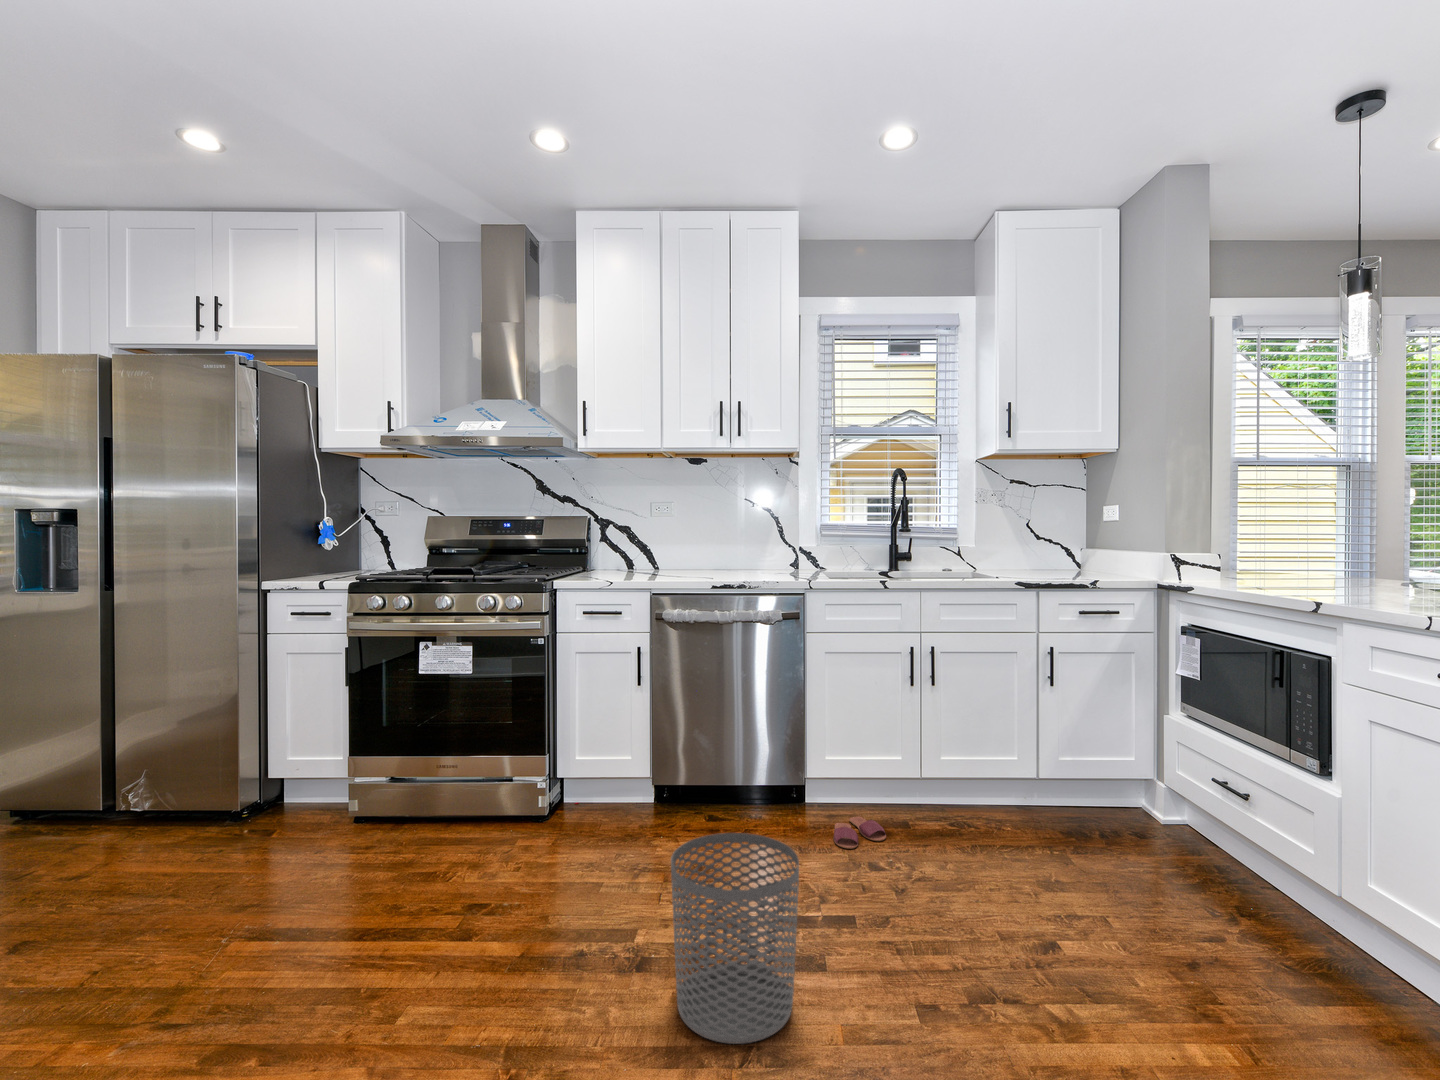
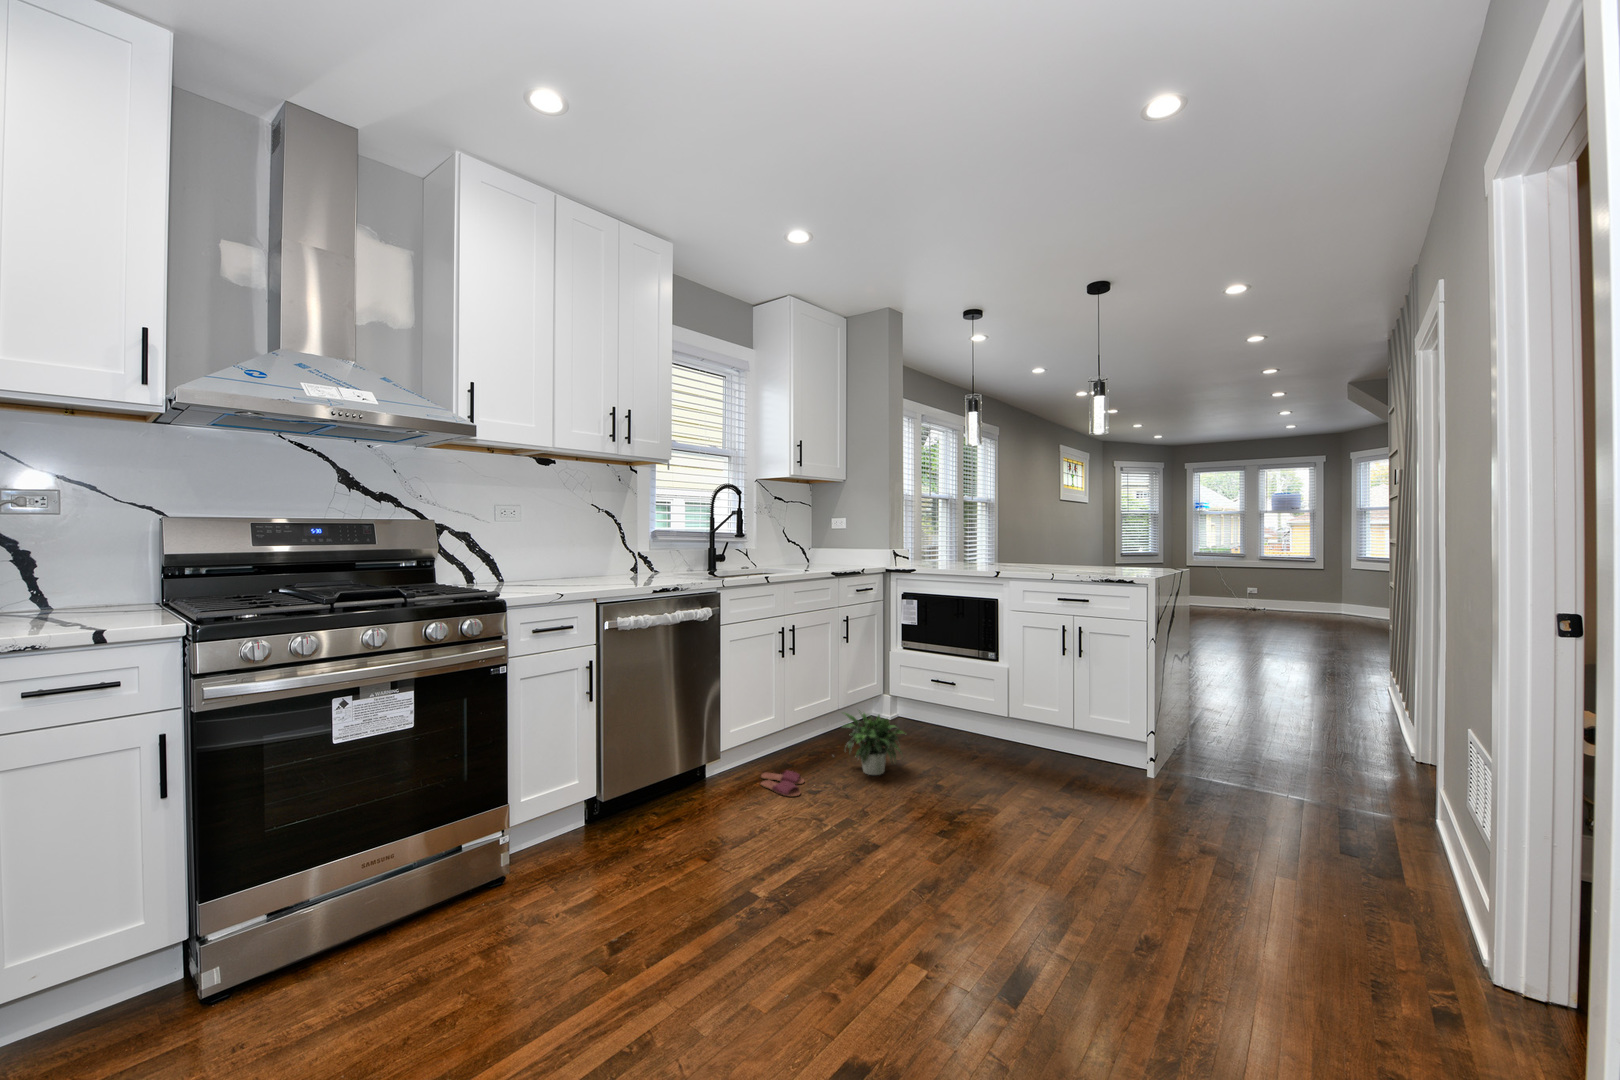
potted plant: none [937,769,1027,871] -> present [842,712,904,775]
waste bin: present [671,833,799,1044] -> none [894,780,997,944]

